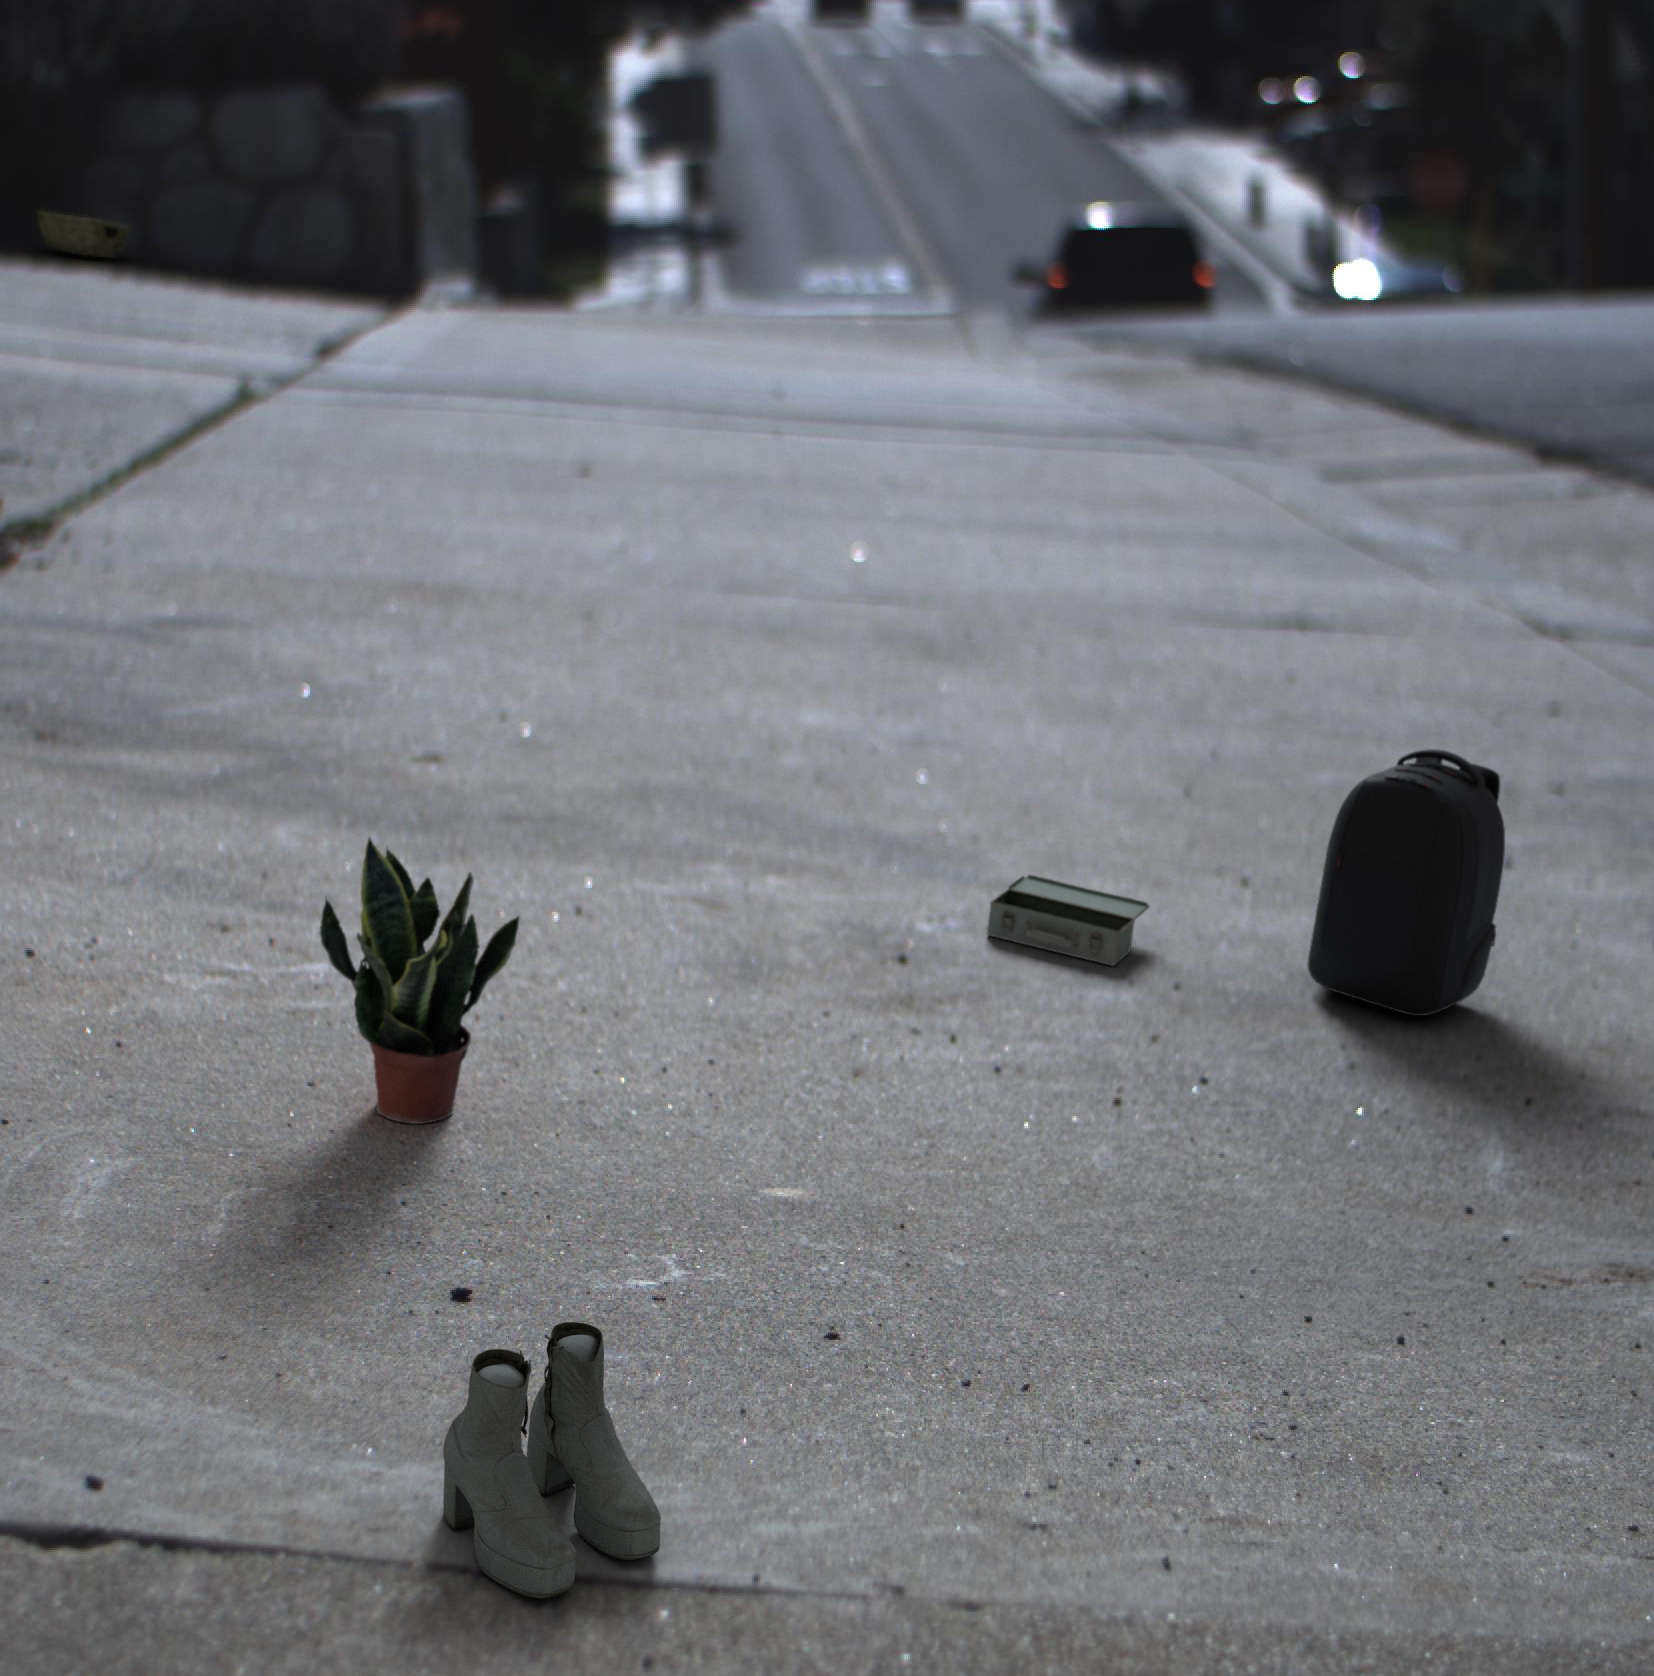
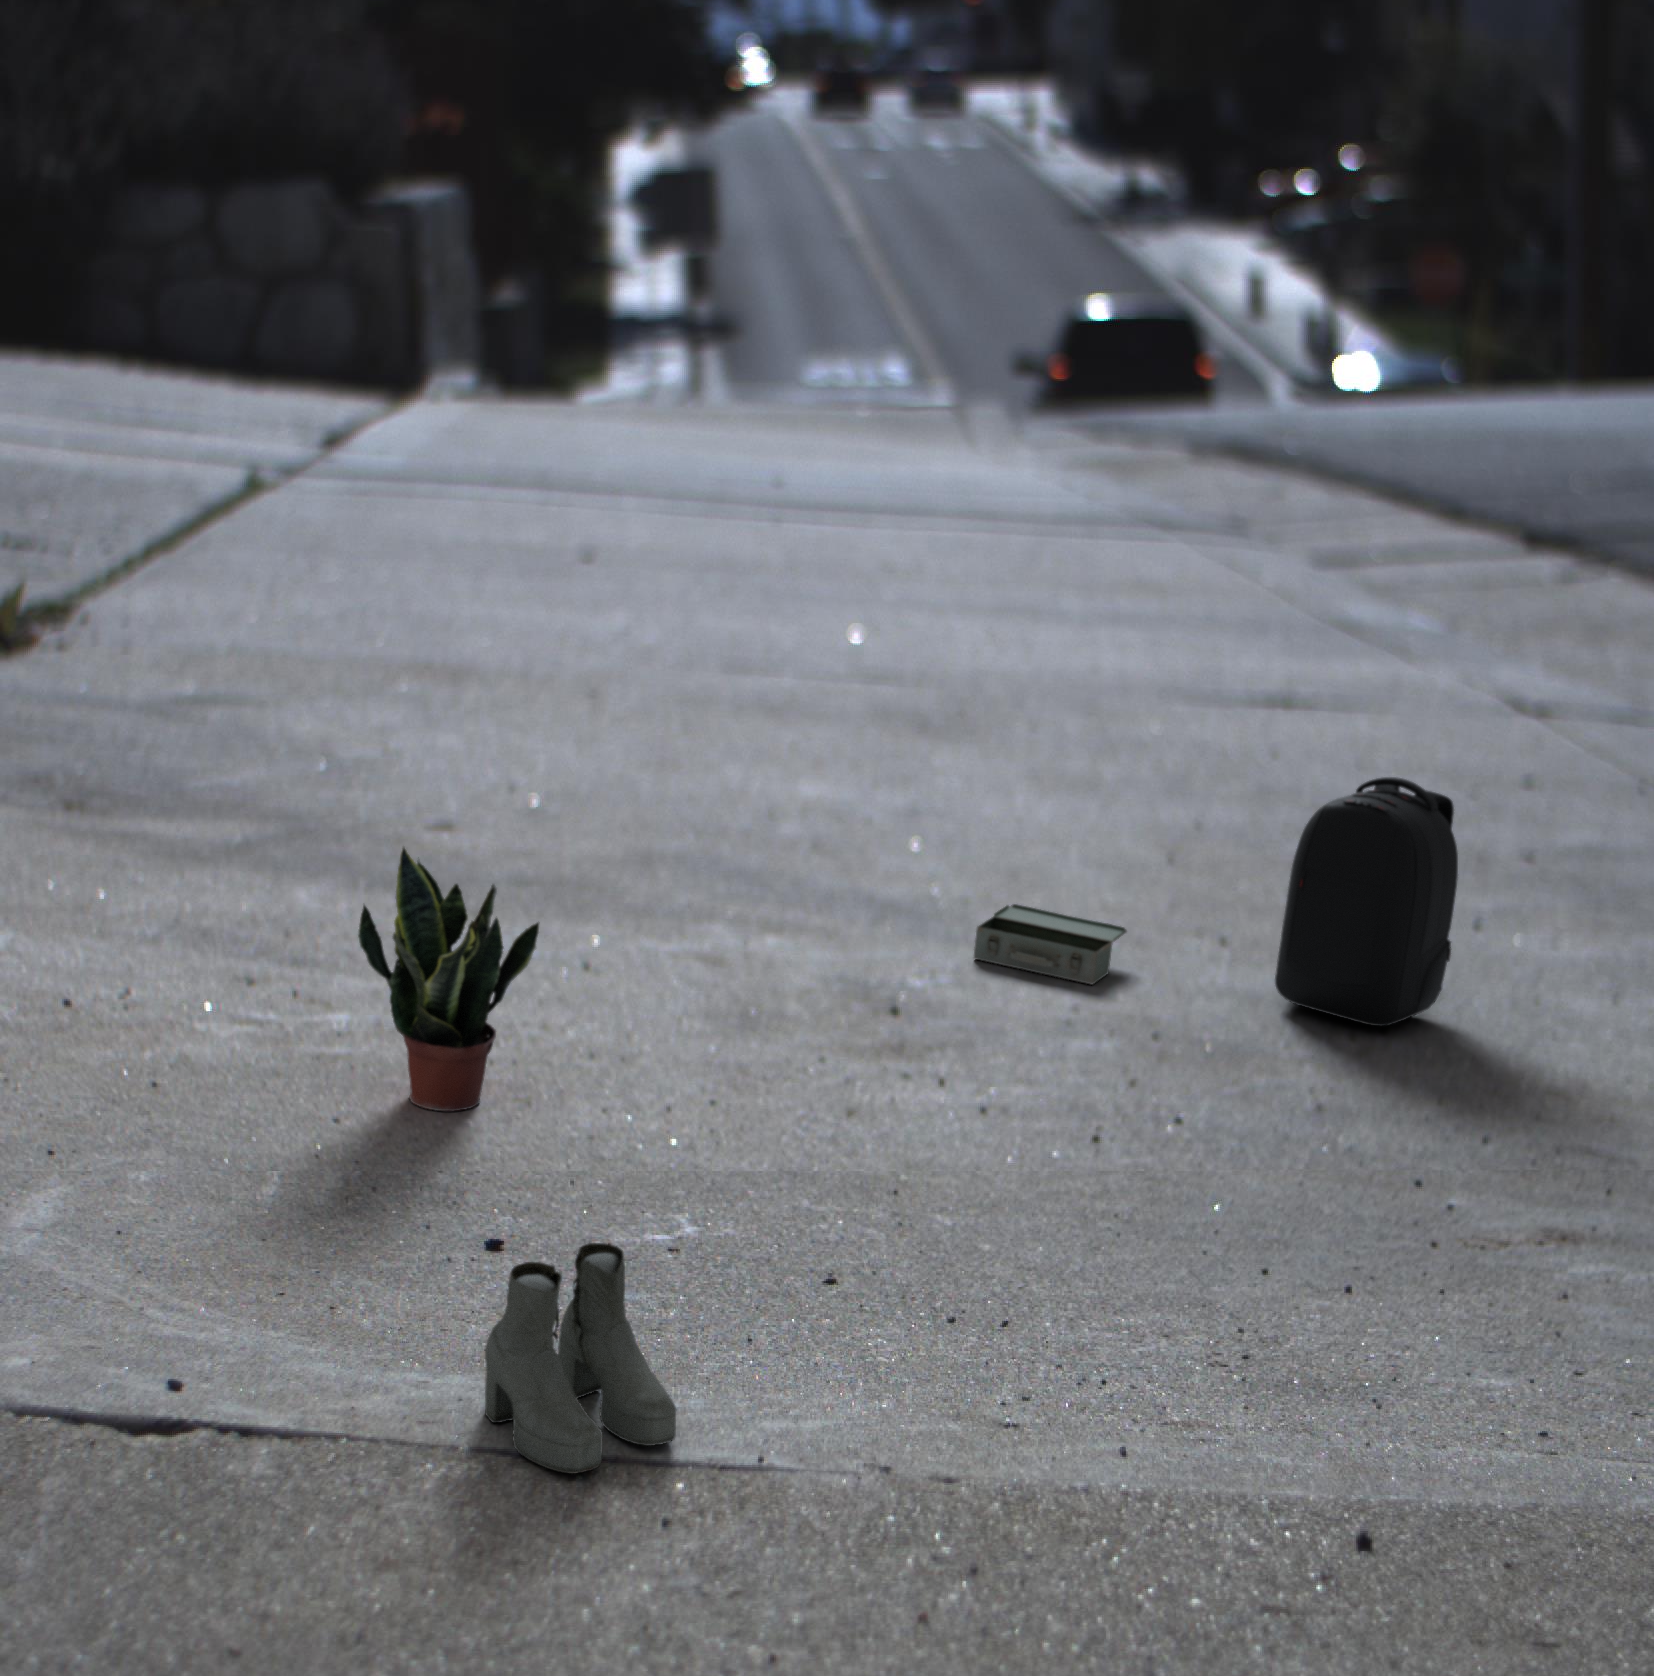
woven basket: present [37,211,130,258] -> none [34,309,128,356]

